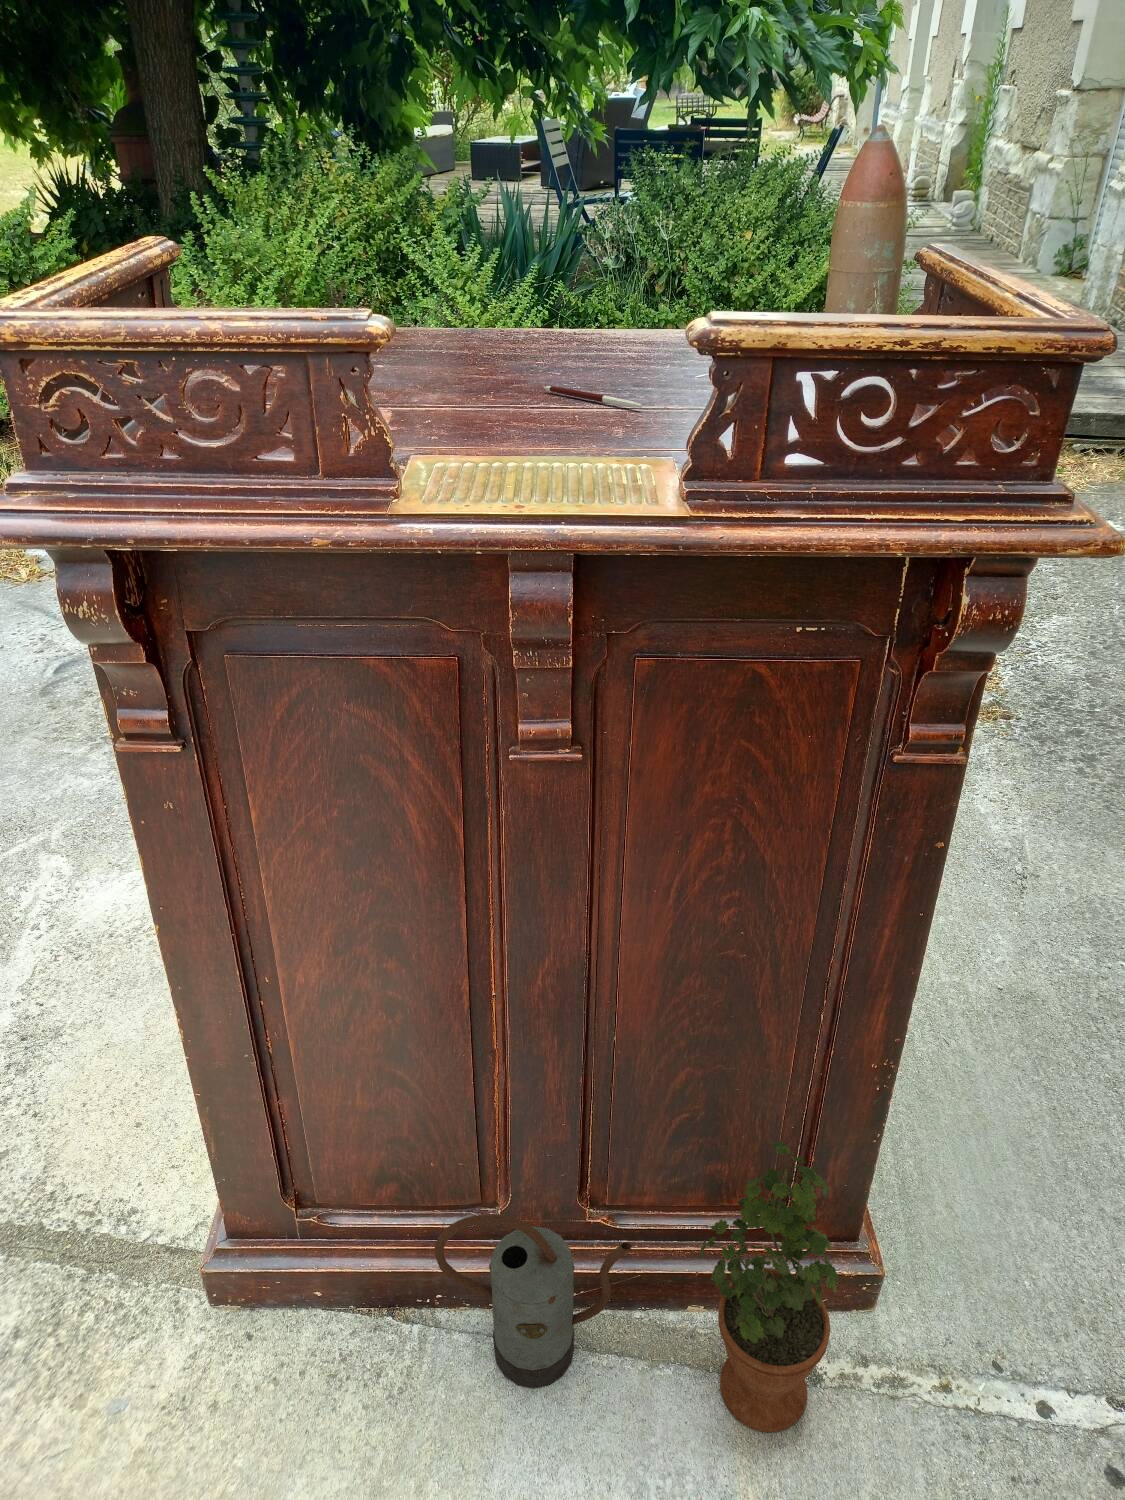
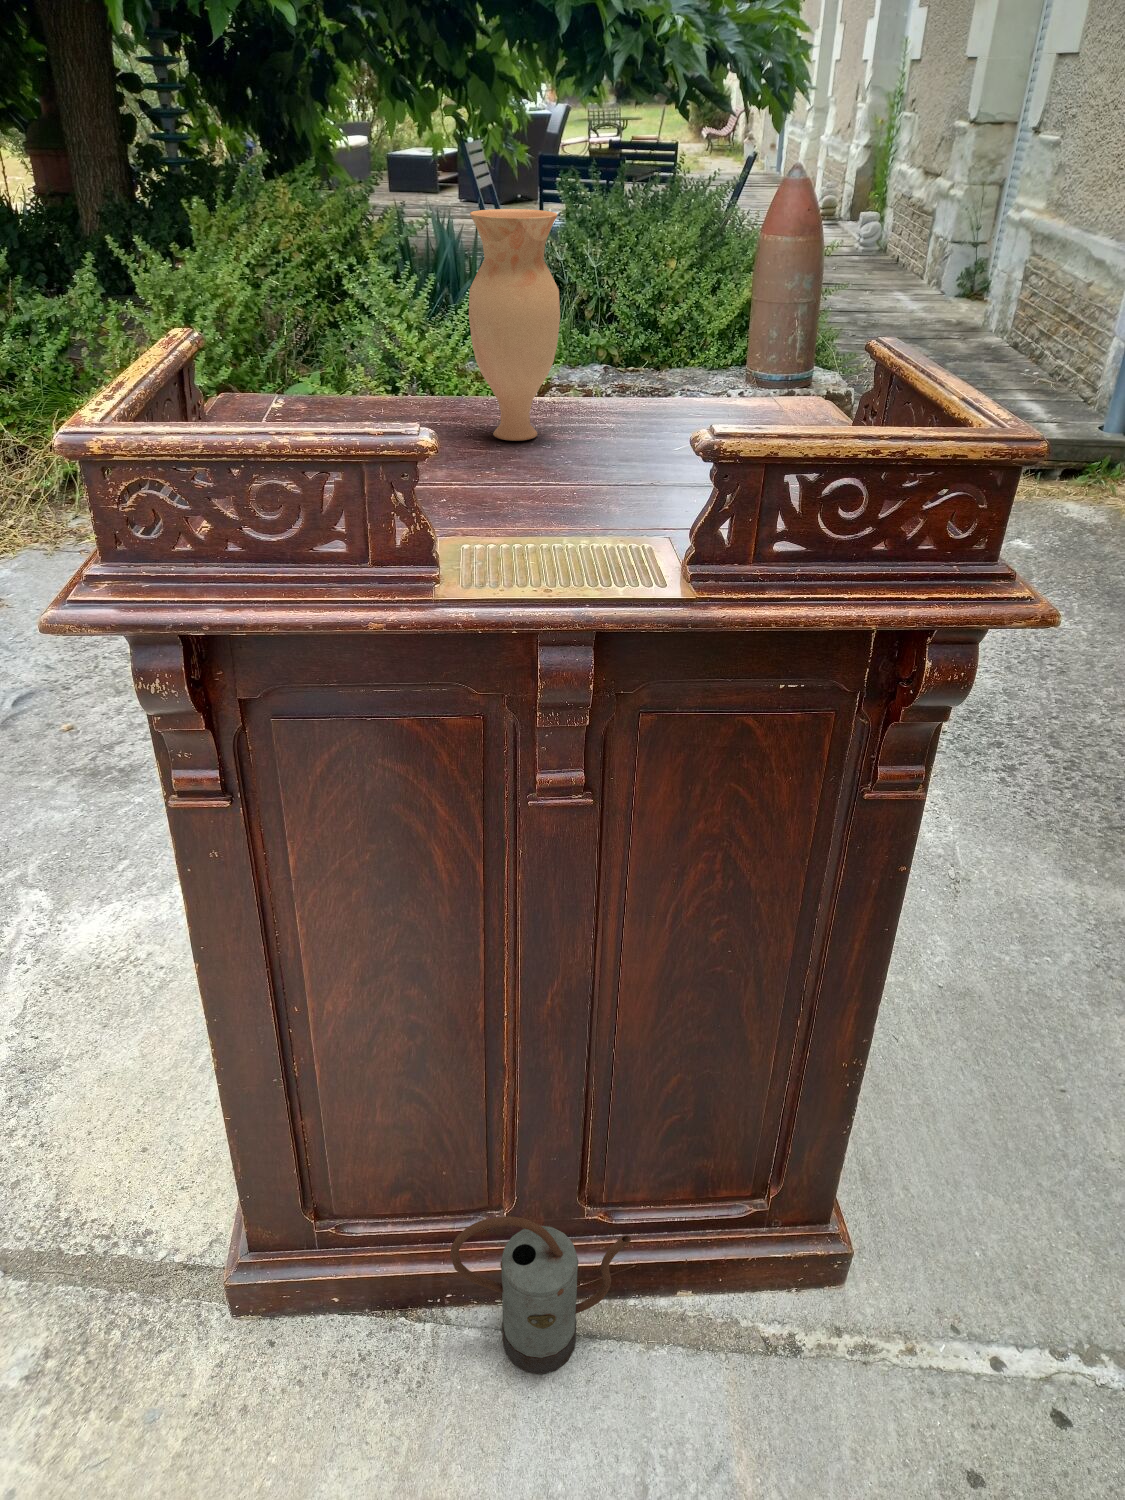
vase: none [472,111,572,369] -> present [469,209,560,441]
pen: present [544,386,642,408] -> none [539,461,633,485]
potted plant: present [698,1141,838,1433] -> none [693,1137,819,1400]

